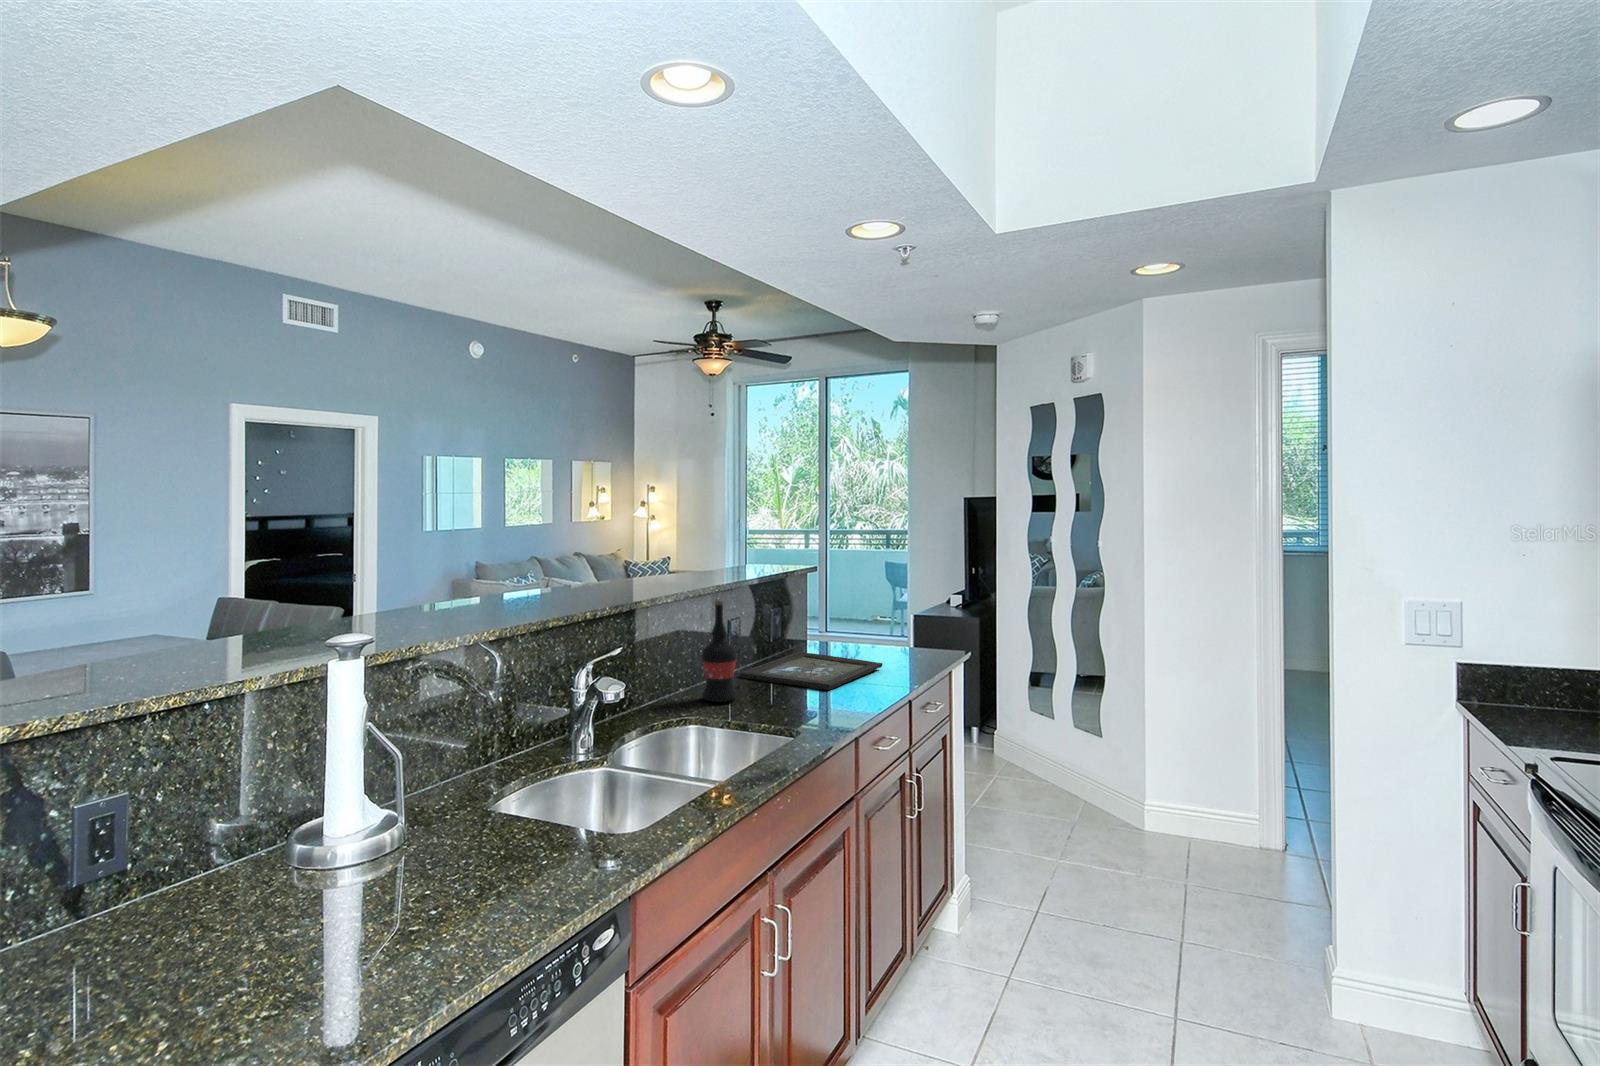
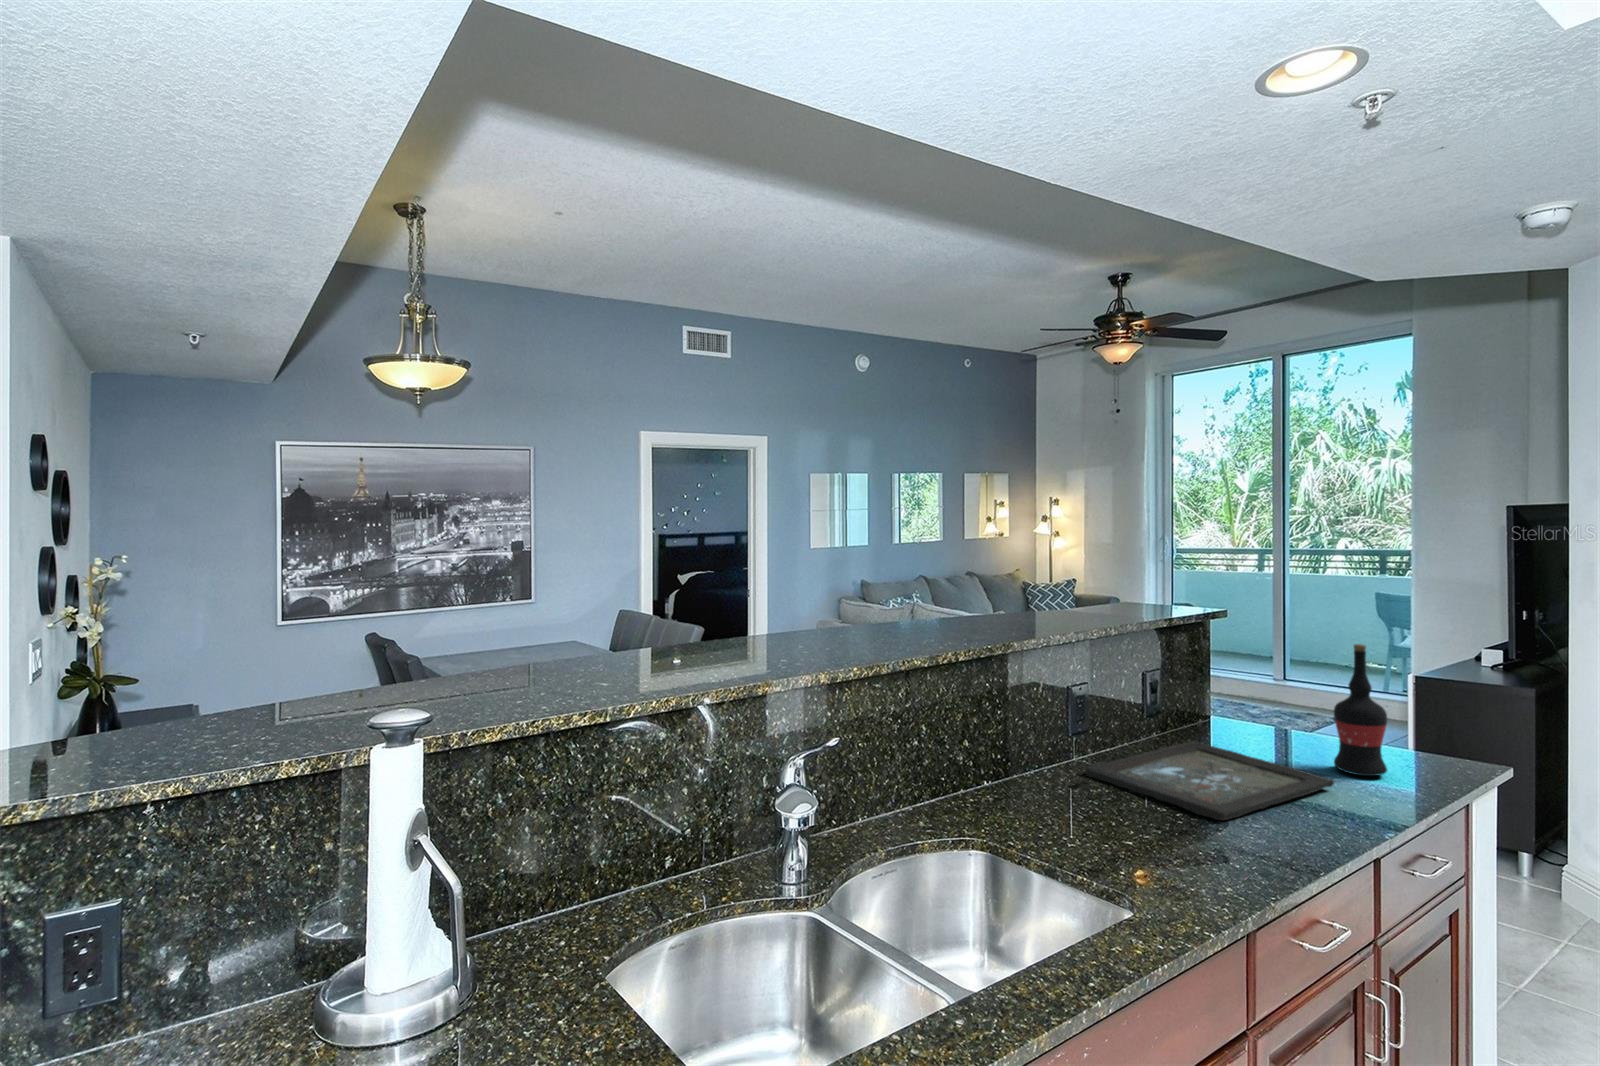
wine bottle: present [702,599,737,702] -> present [1334,644,1387,776]

